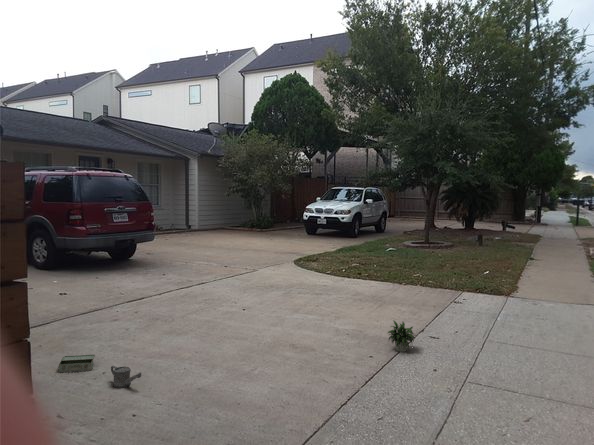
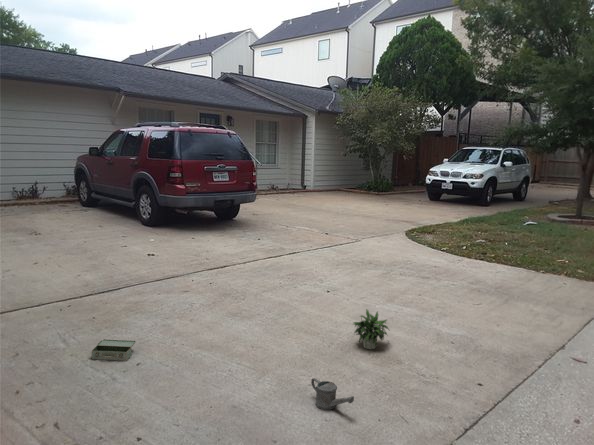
potted plant: present [388,321,415,352] -> present [353,309,389,349]
watering can: present [111,366,141,388] -> present [311,378,354,410]

